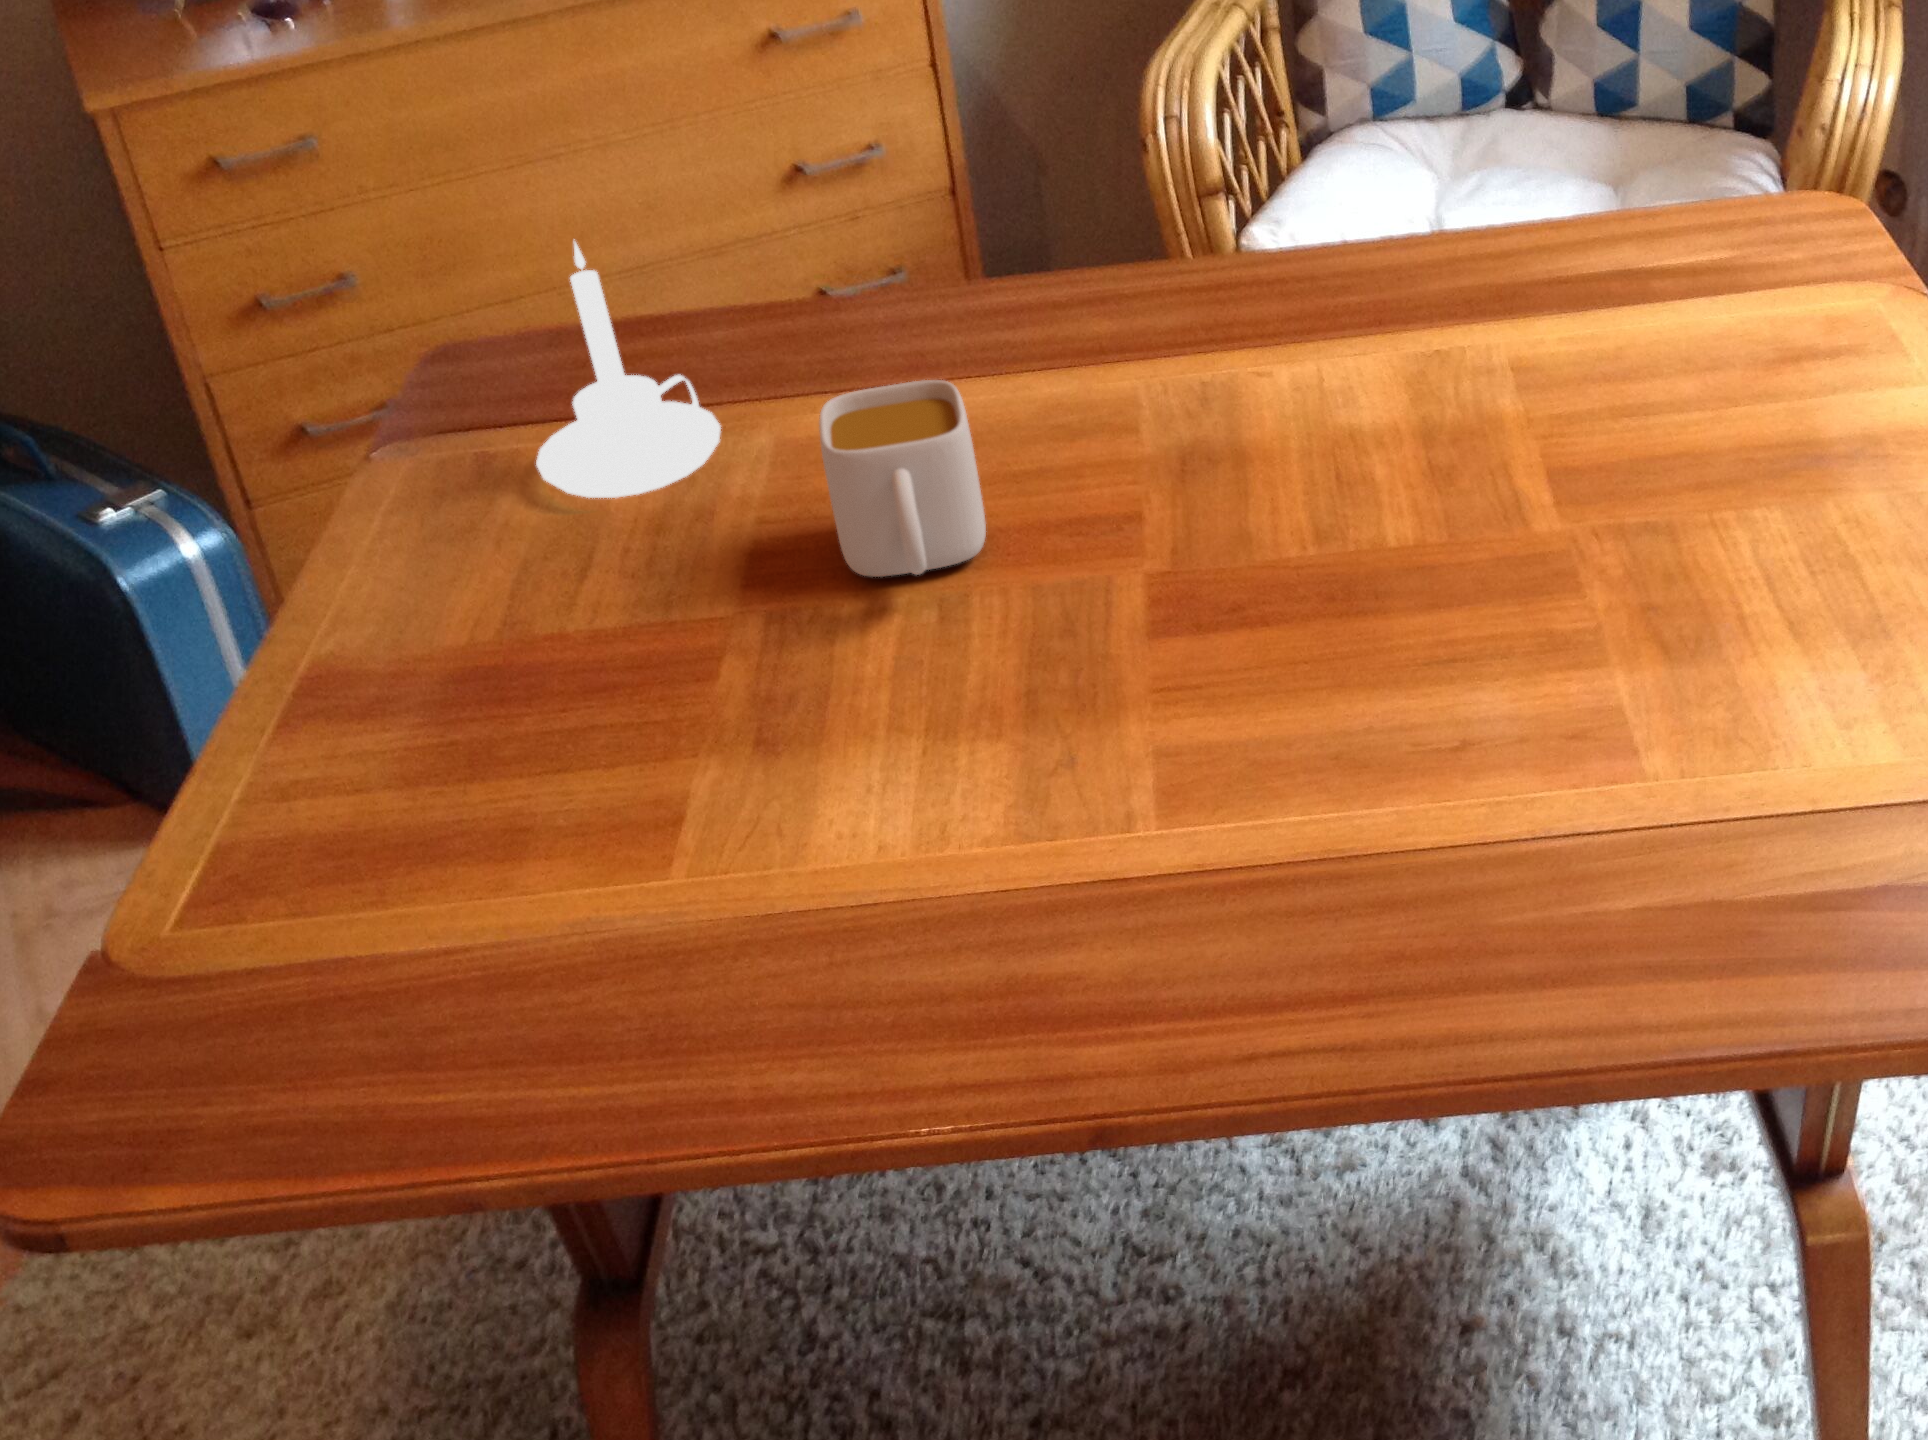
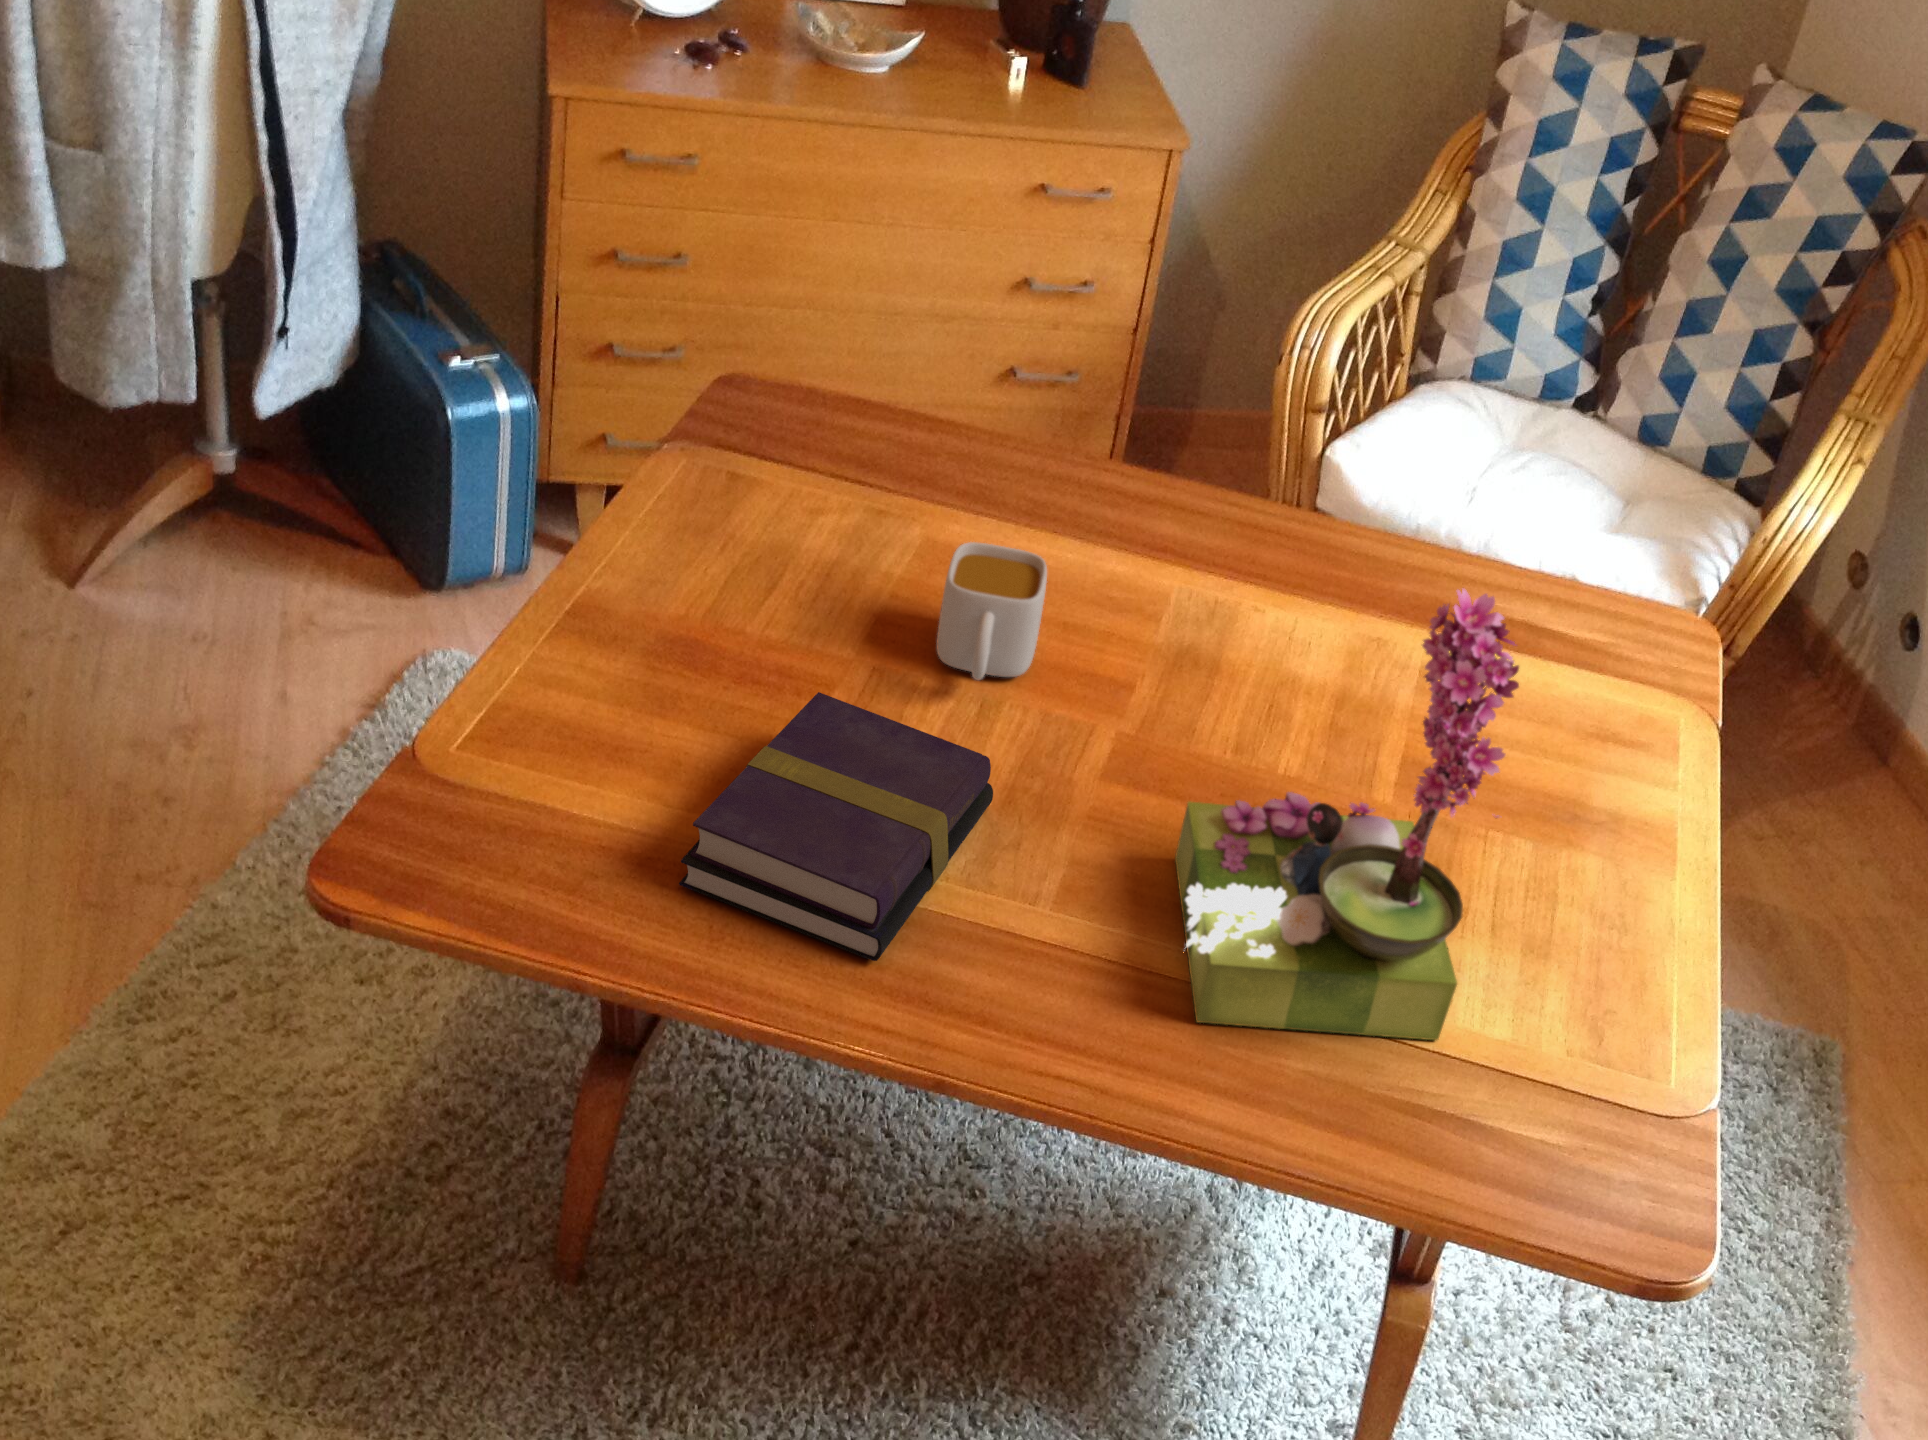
flower arrangement: none [1295,64,1817,906] -> present [1175,589,1519,1041]
candle holder: present [536,242,721,498] -> none [766,373,893,544]
book: none [556,650,1006,1000] -> present [679,692,993,961]

